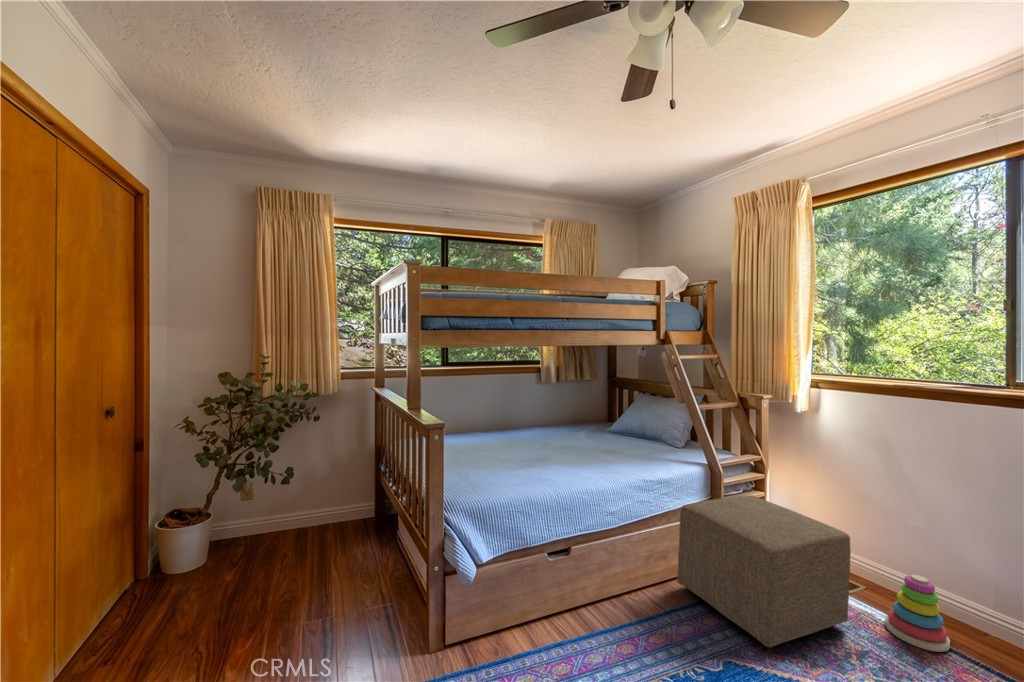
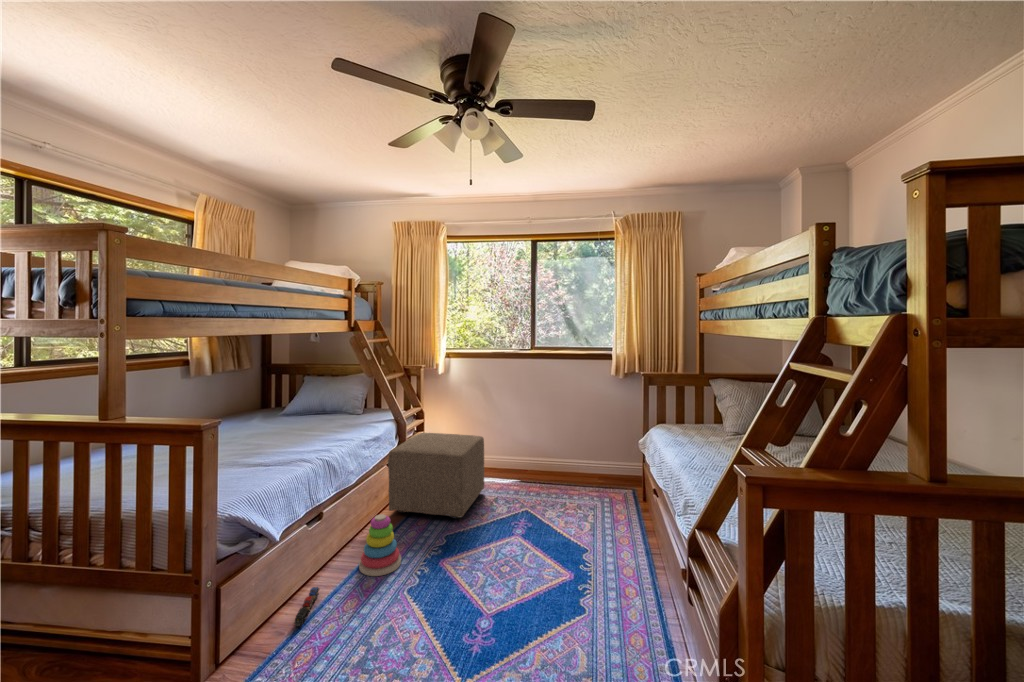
stacking toy: present [885,575,950,652] -> present [359,514,401,576]
toy train: none [504,624,546,658] -> present [295,587,319,626]

